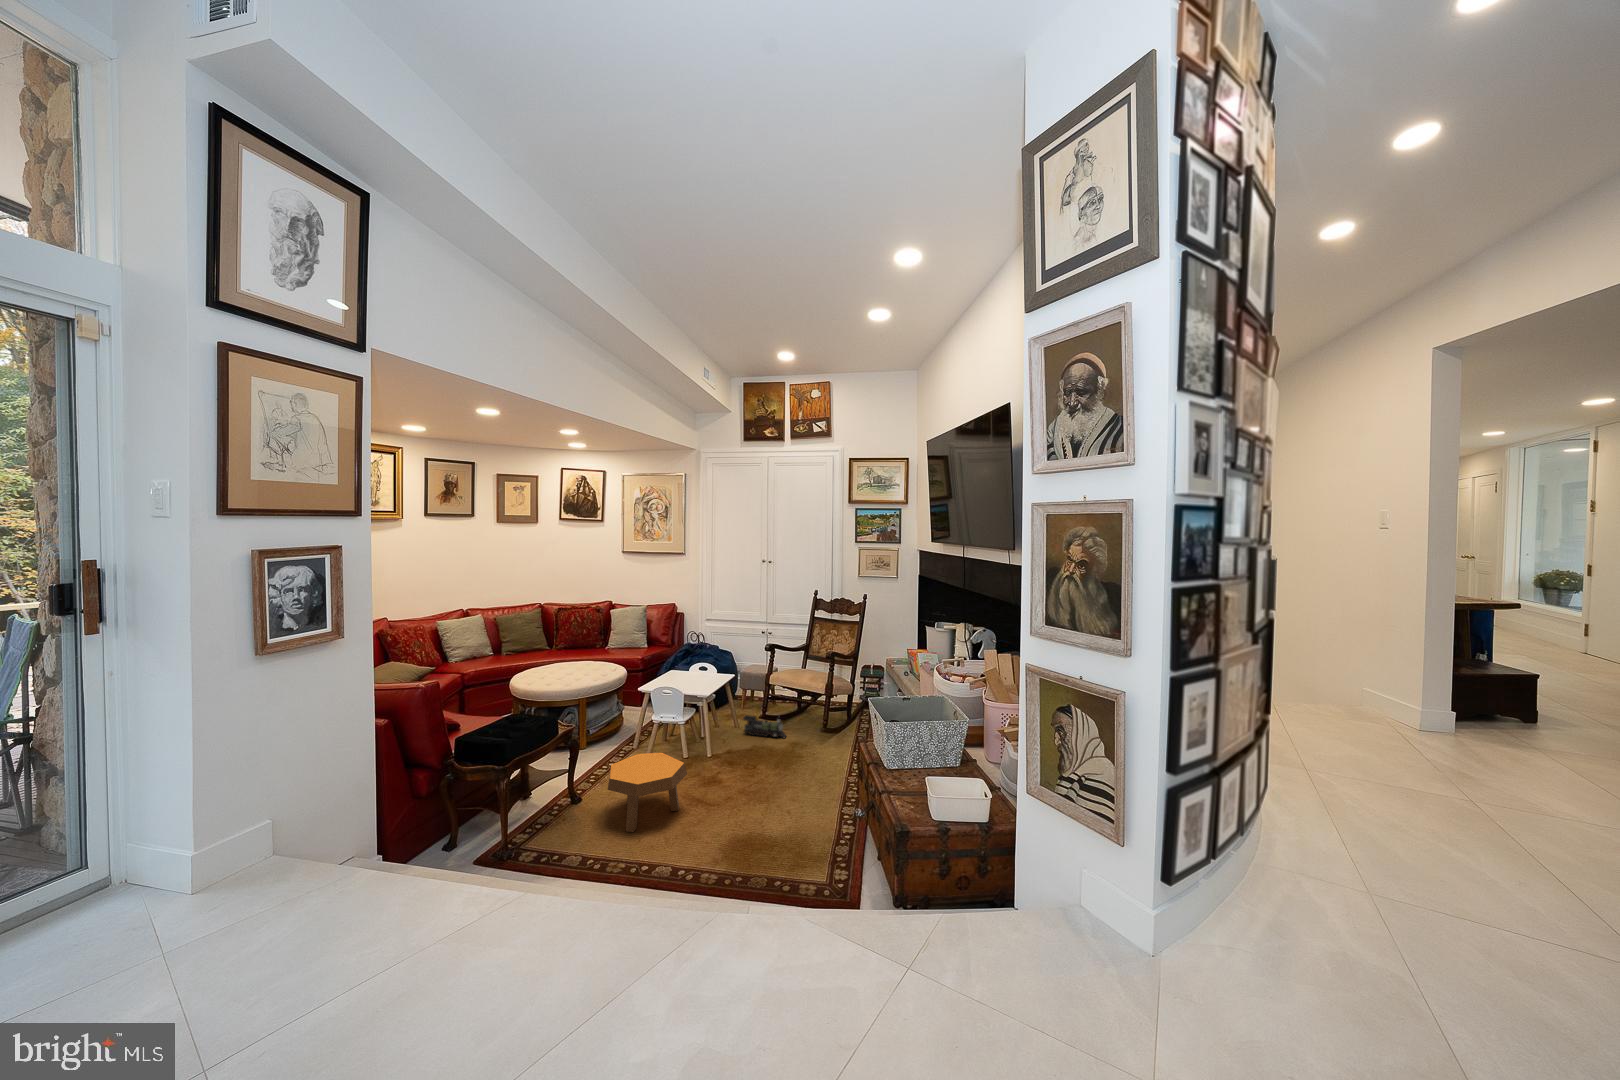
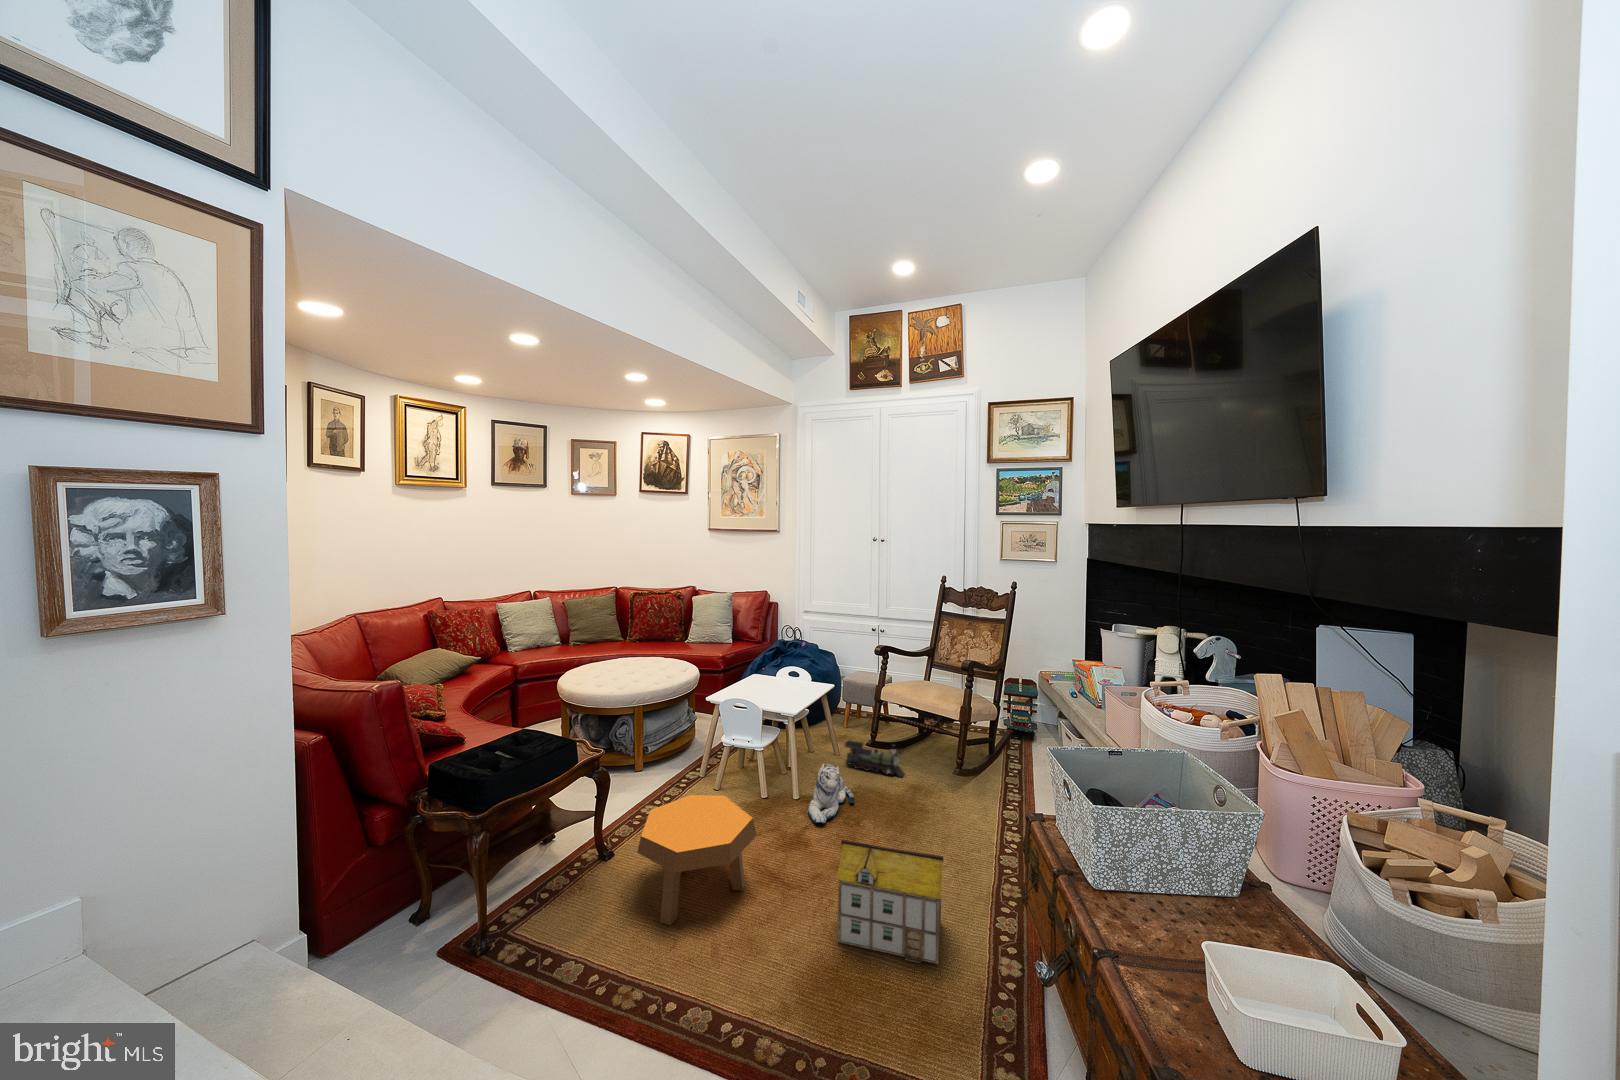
plush toy: none [718,730,751,770] -> present [808,764,855,823]
toy house: none [742,767,807,832] -> present [837,839,943,964]

